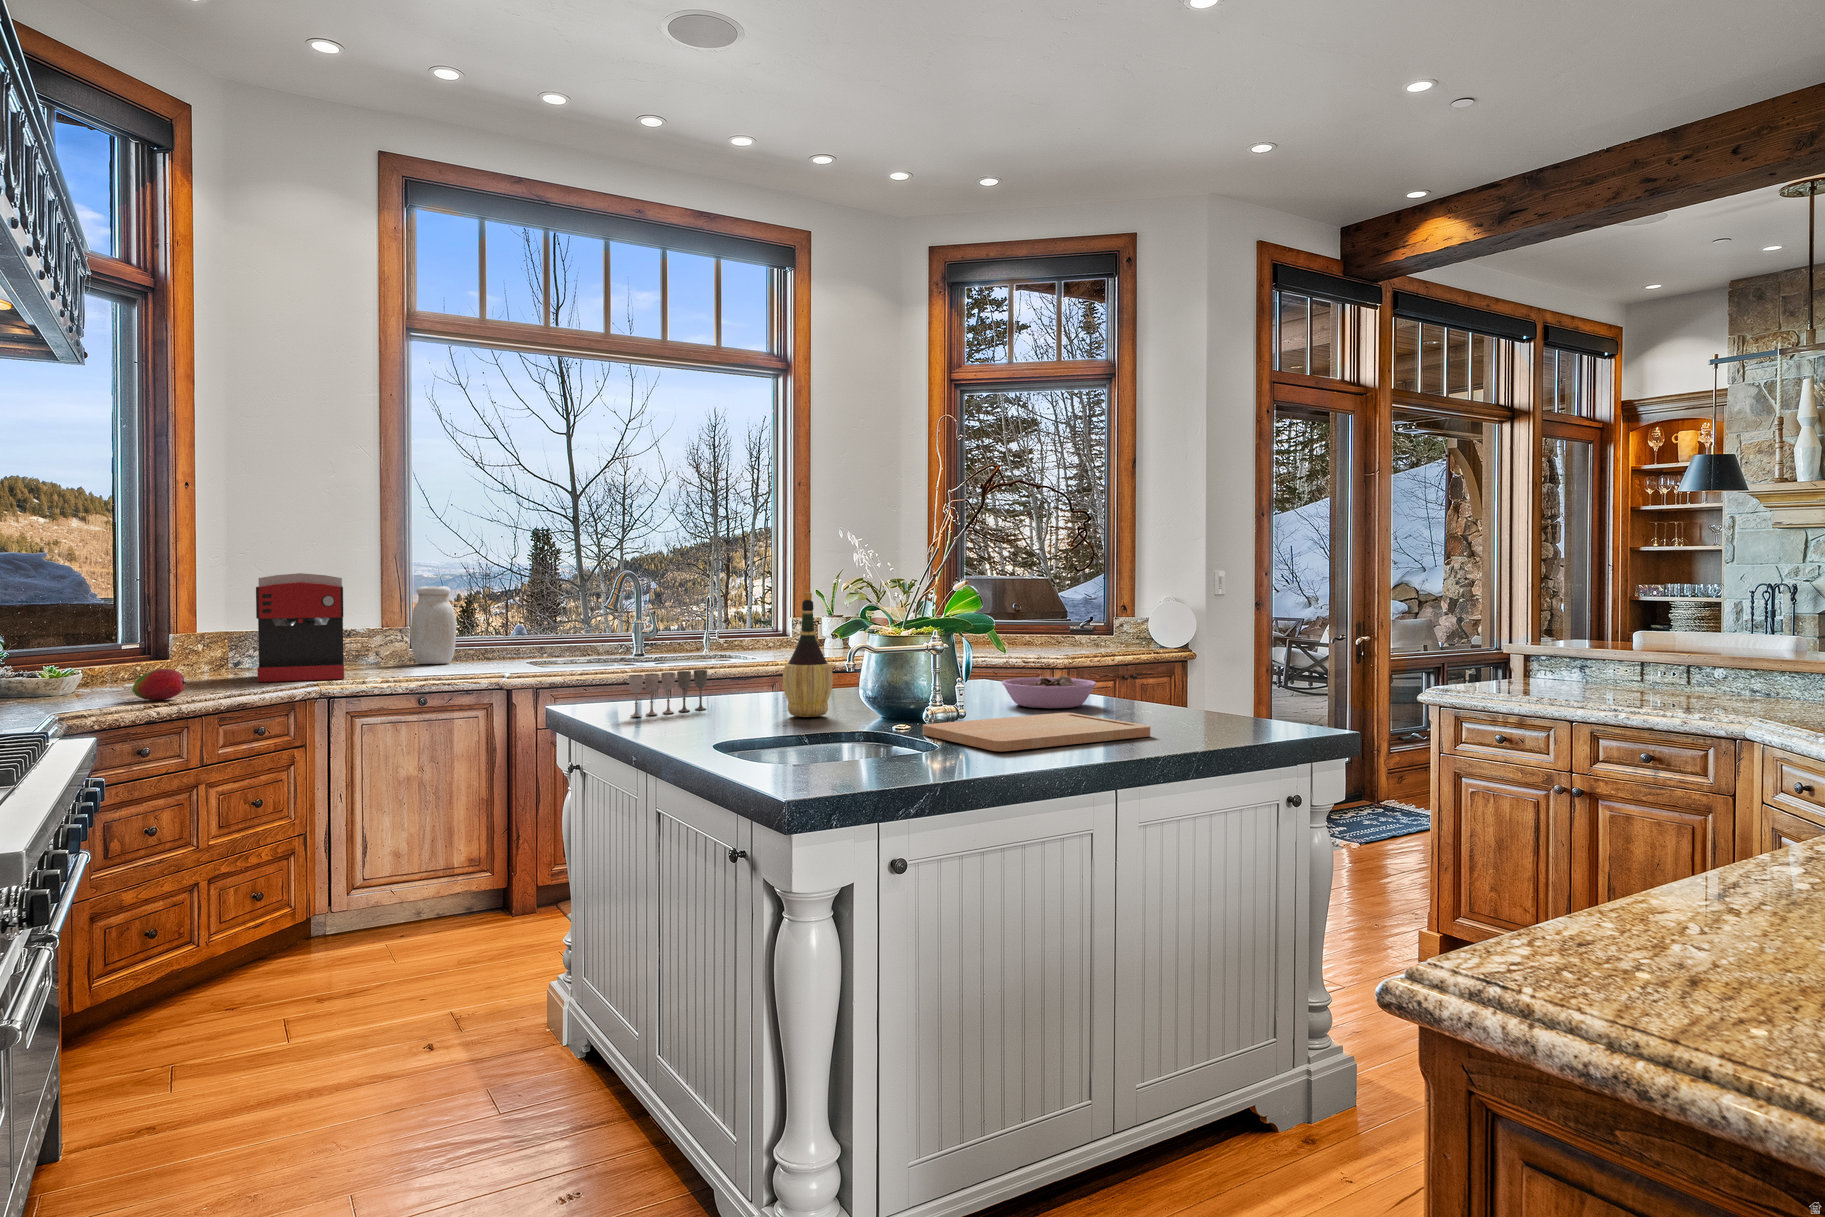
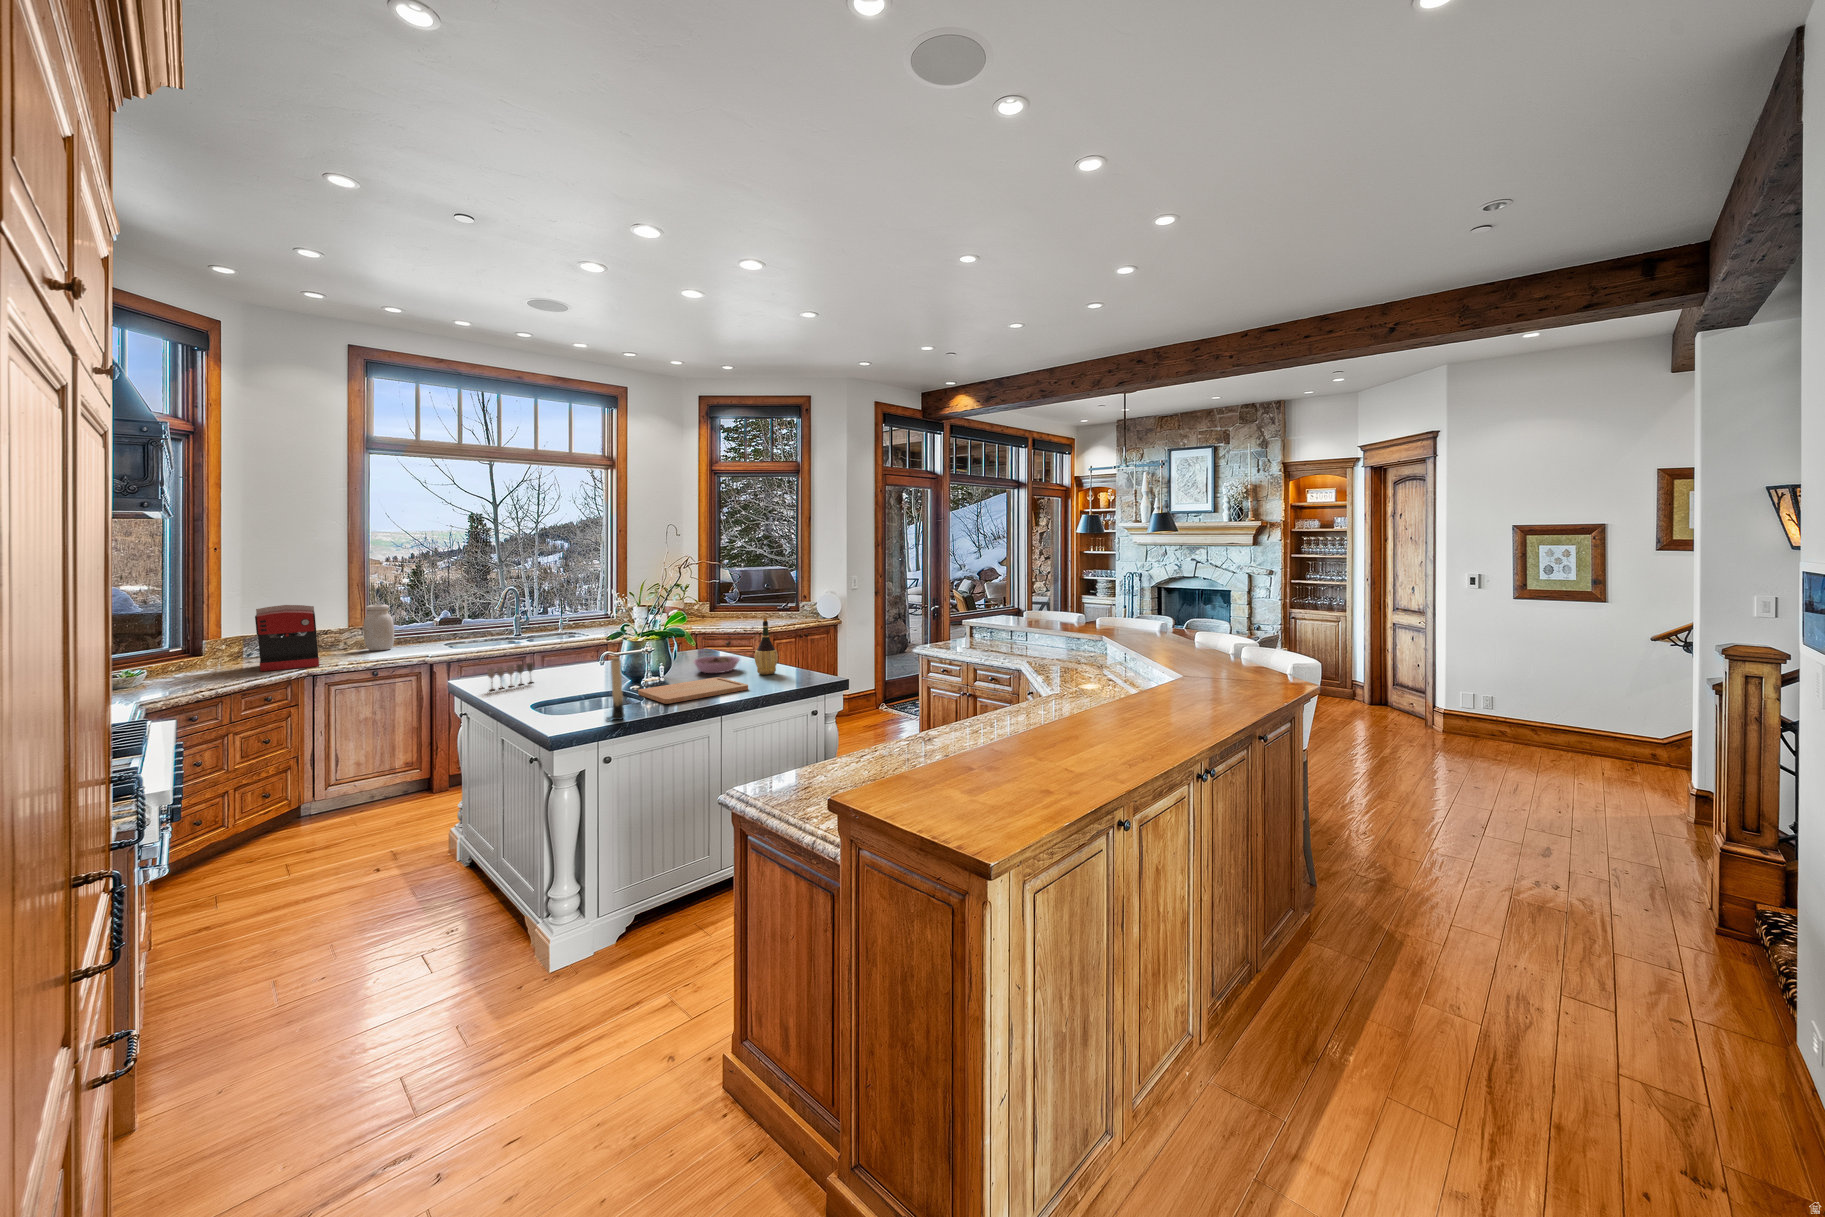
wine bottle: present [783,592,833,717] -> present [755,617,778,674]
candle: none [892,634,932,775] -> present [606,657,625,720]
fruit: present [132,669,186,700] -> none [176,672,213,690]

